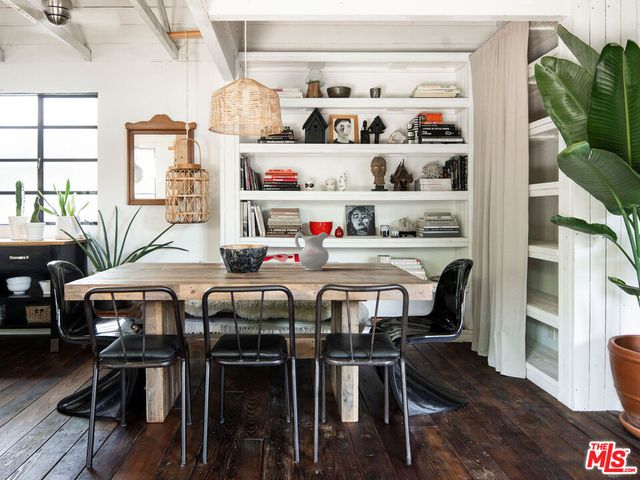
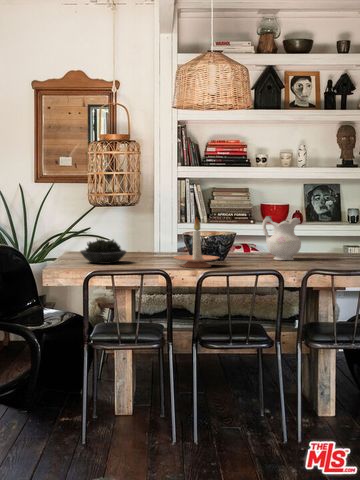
candle holder: none [200,232,244,280] -> present [174,217,219,268]
succulent plant: none [116,252,163,276] -> present [80,239,126,264]

